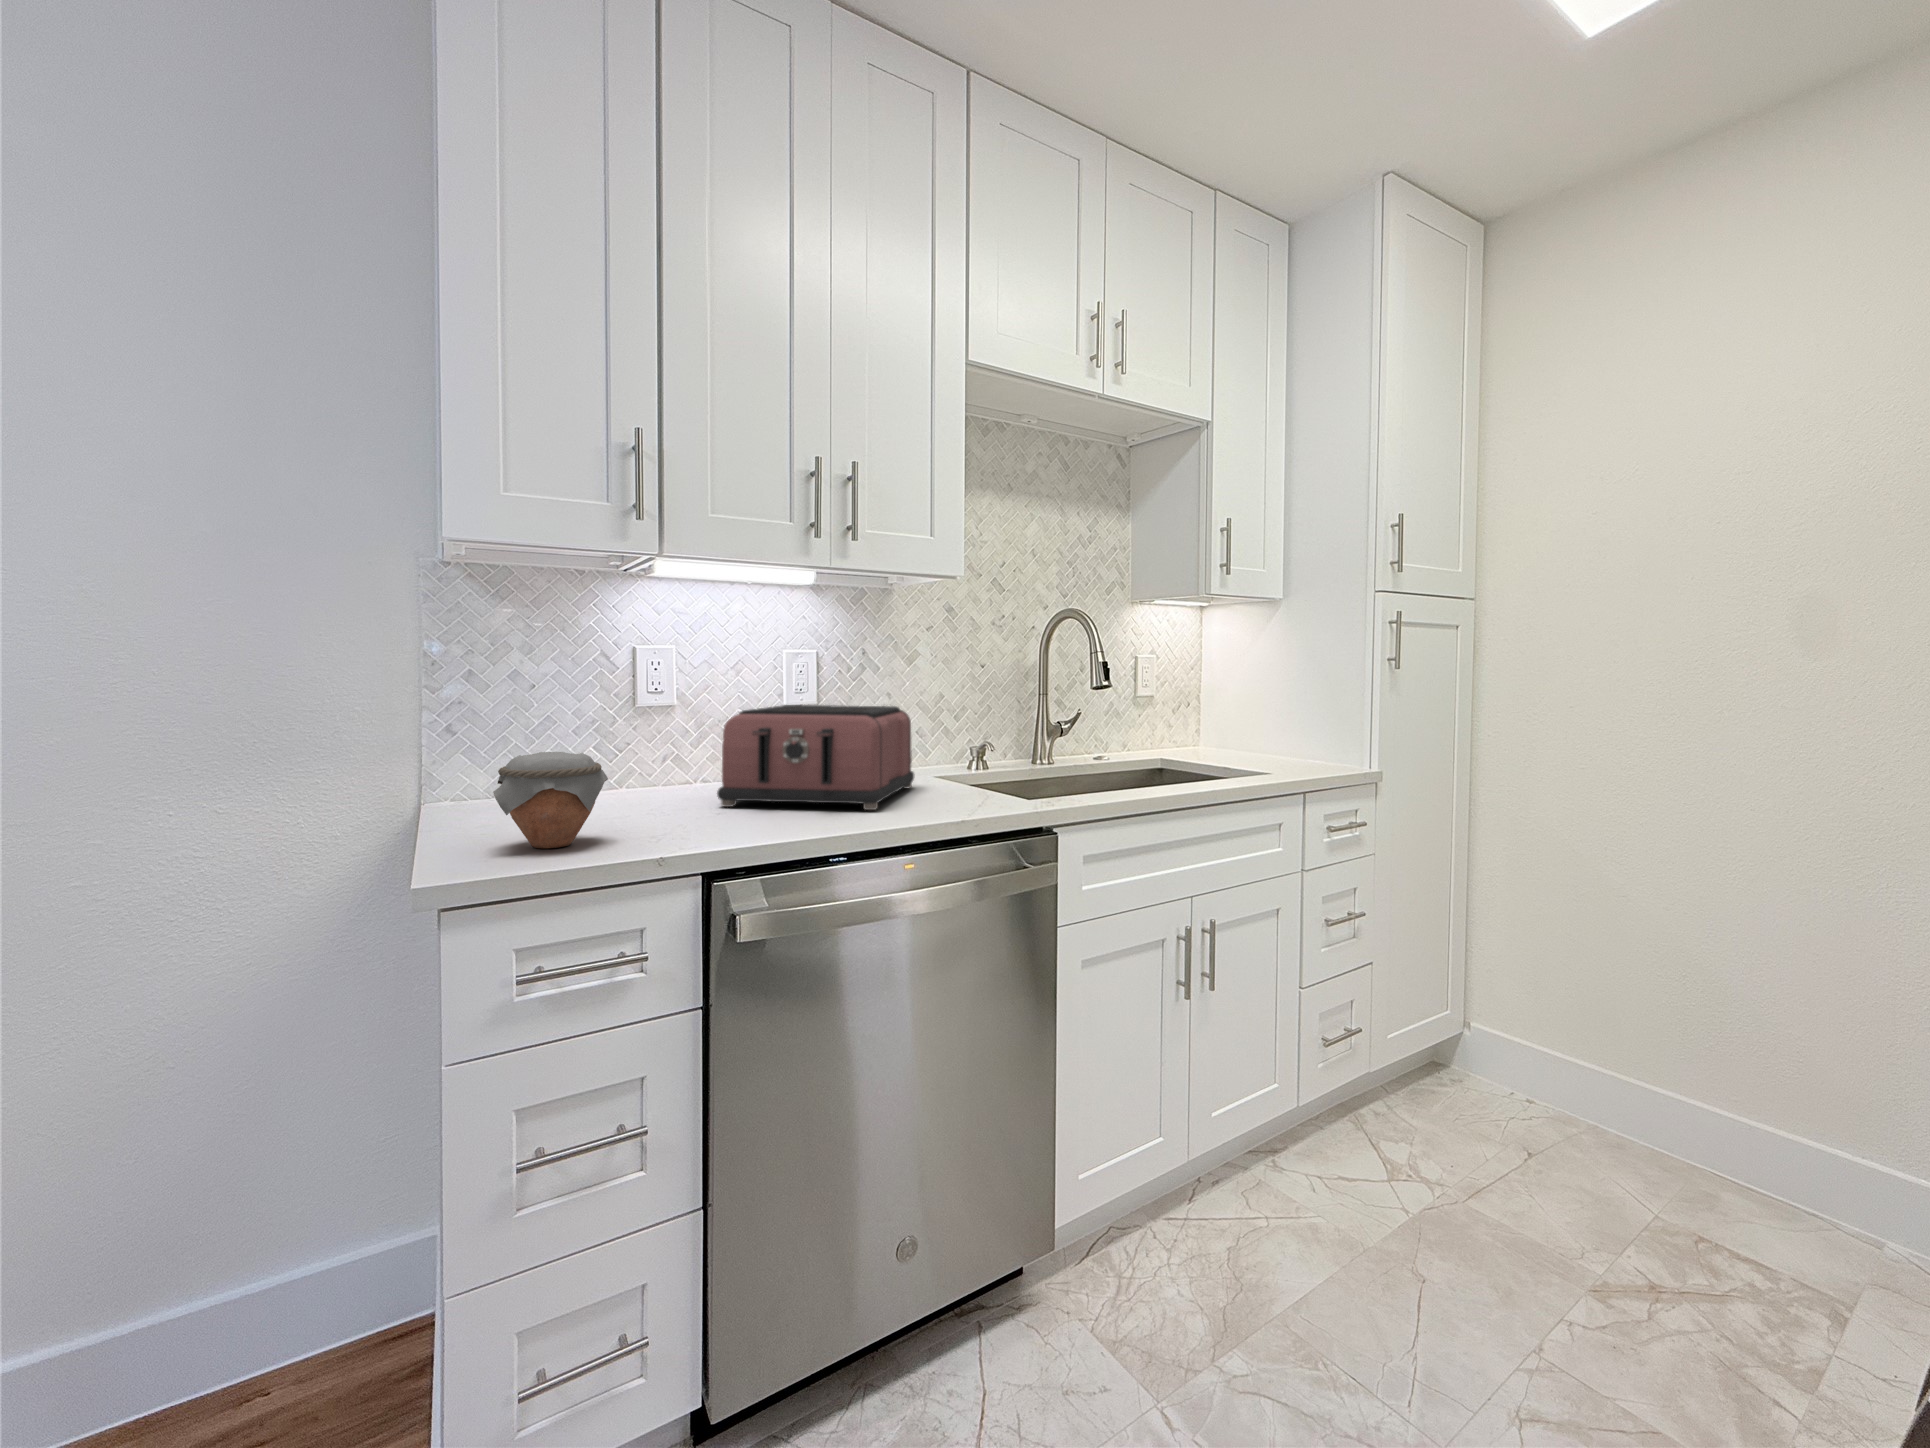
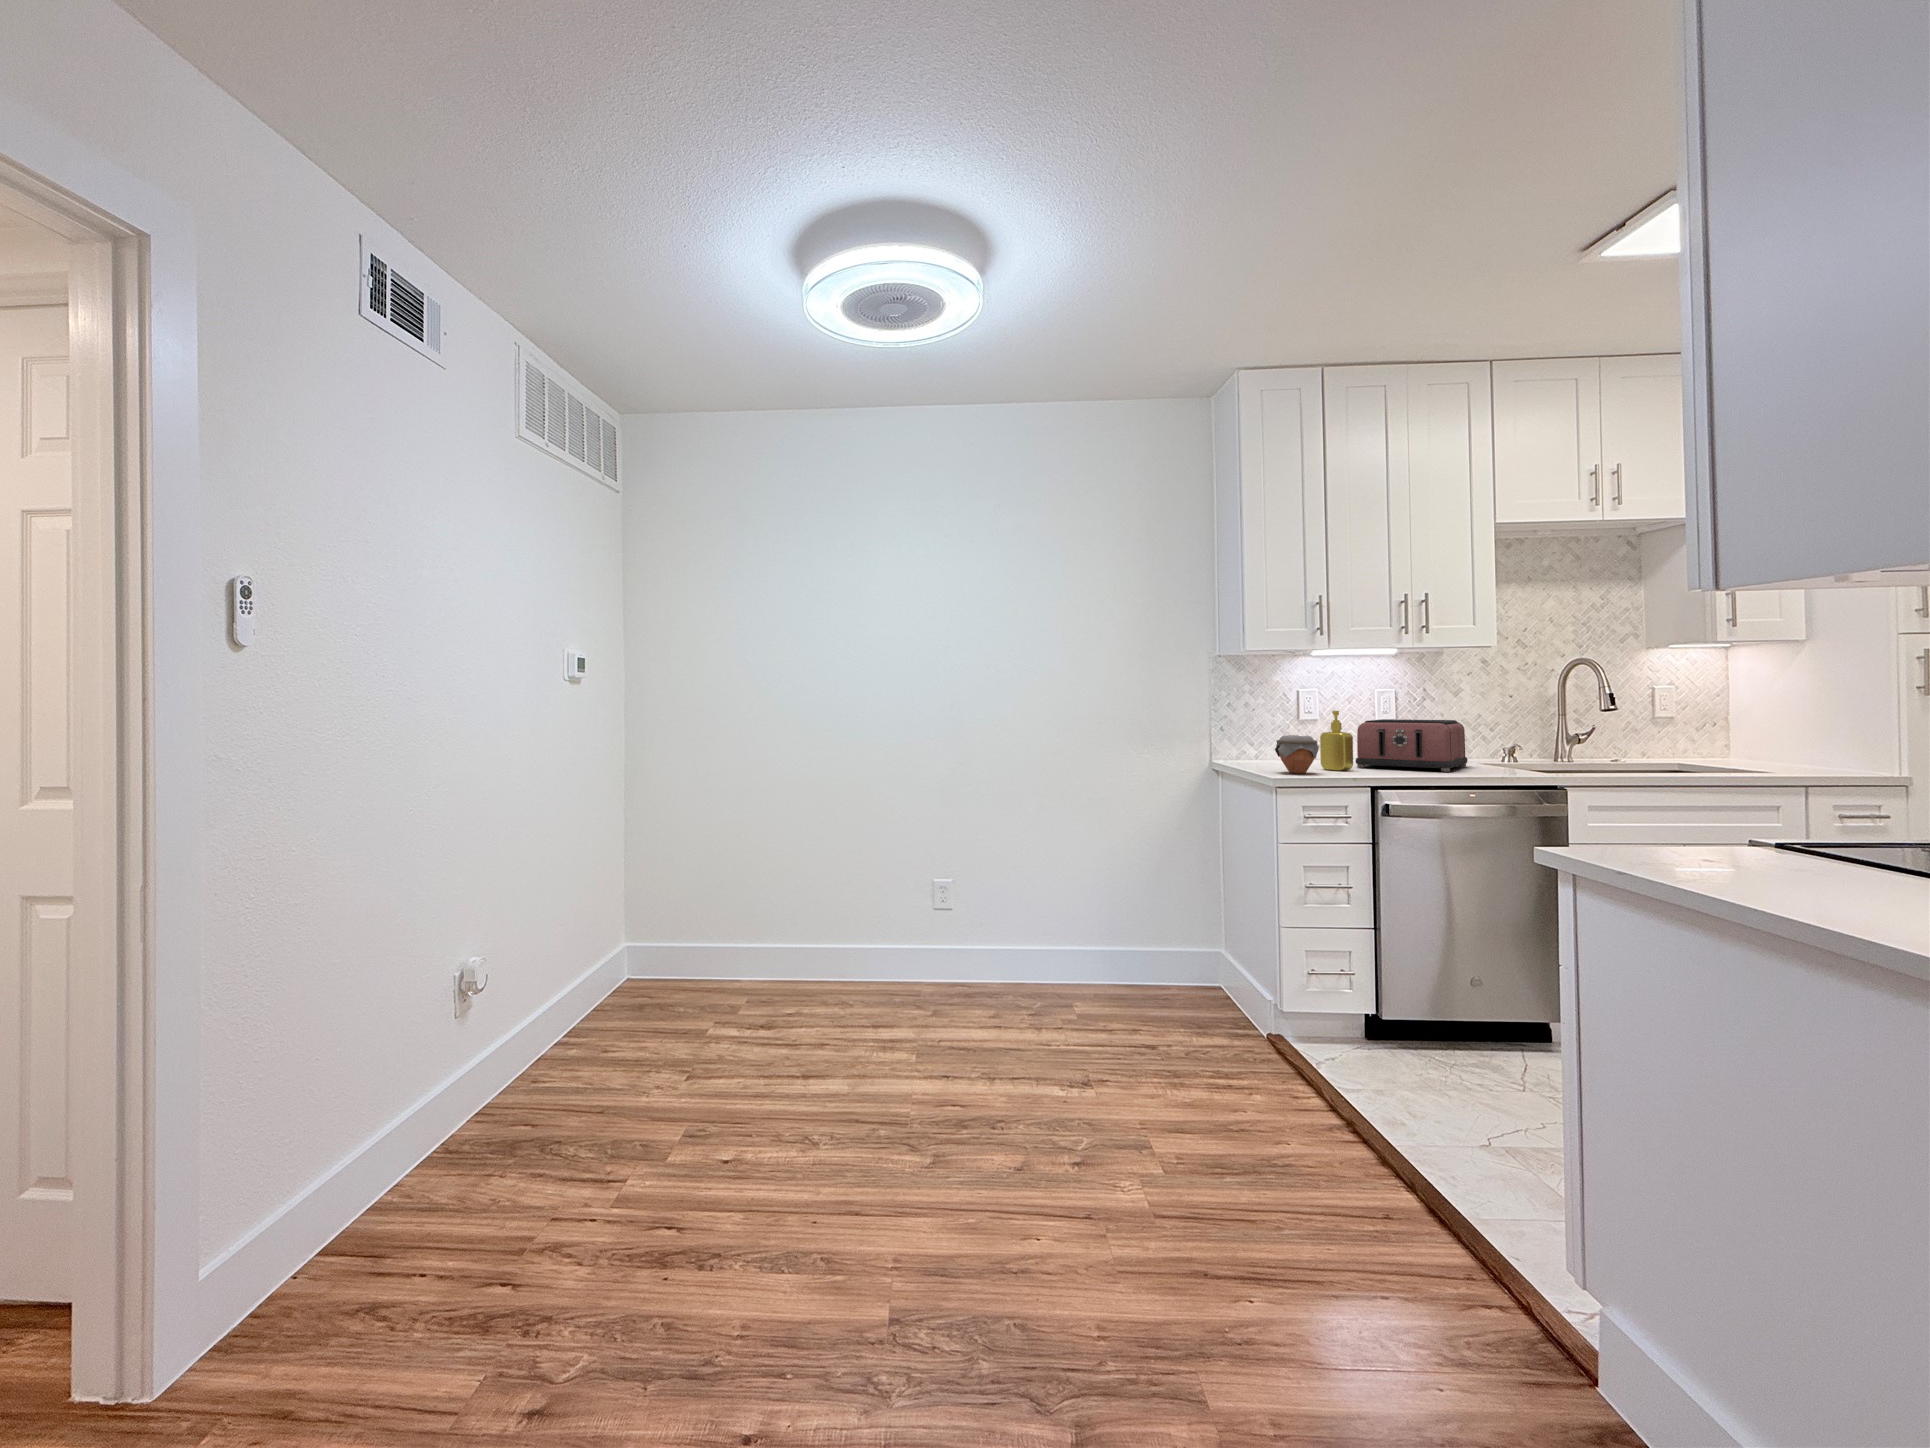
soap dispenser: none [634,692,700,824] -> present [1320,711,1353,771]

